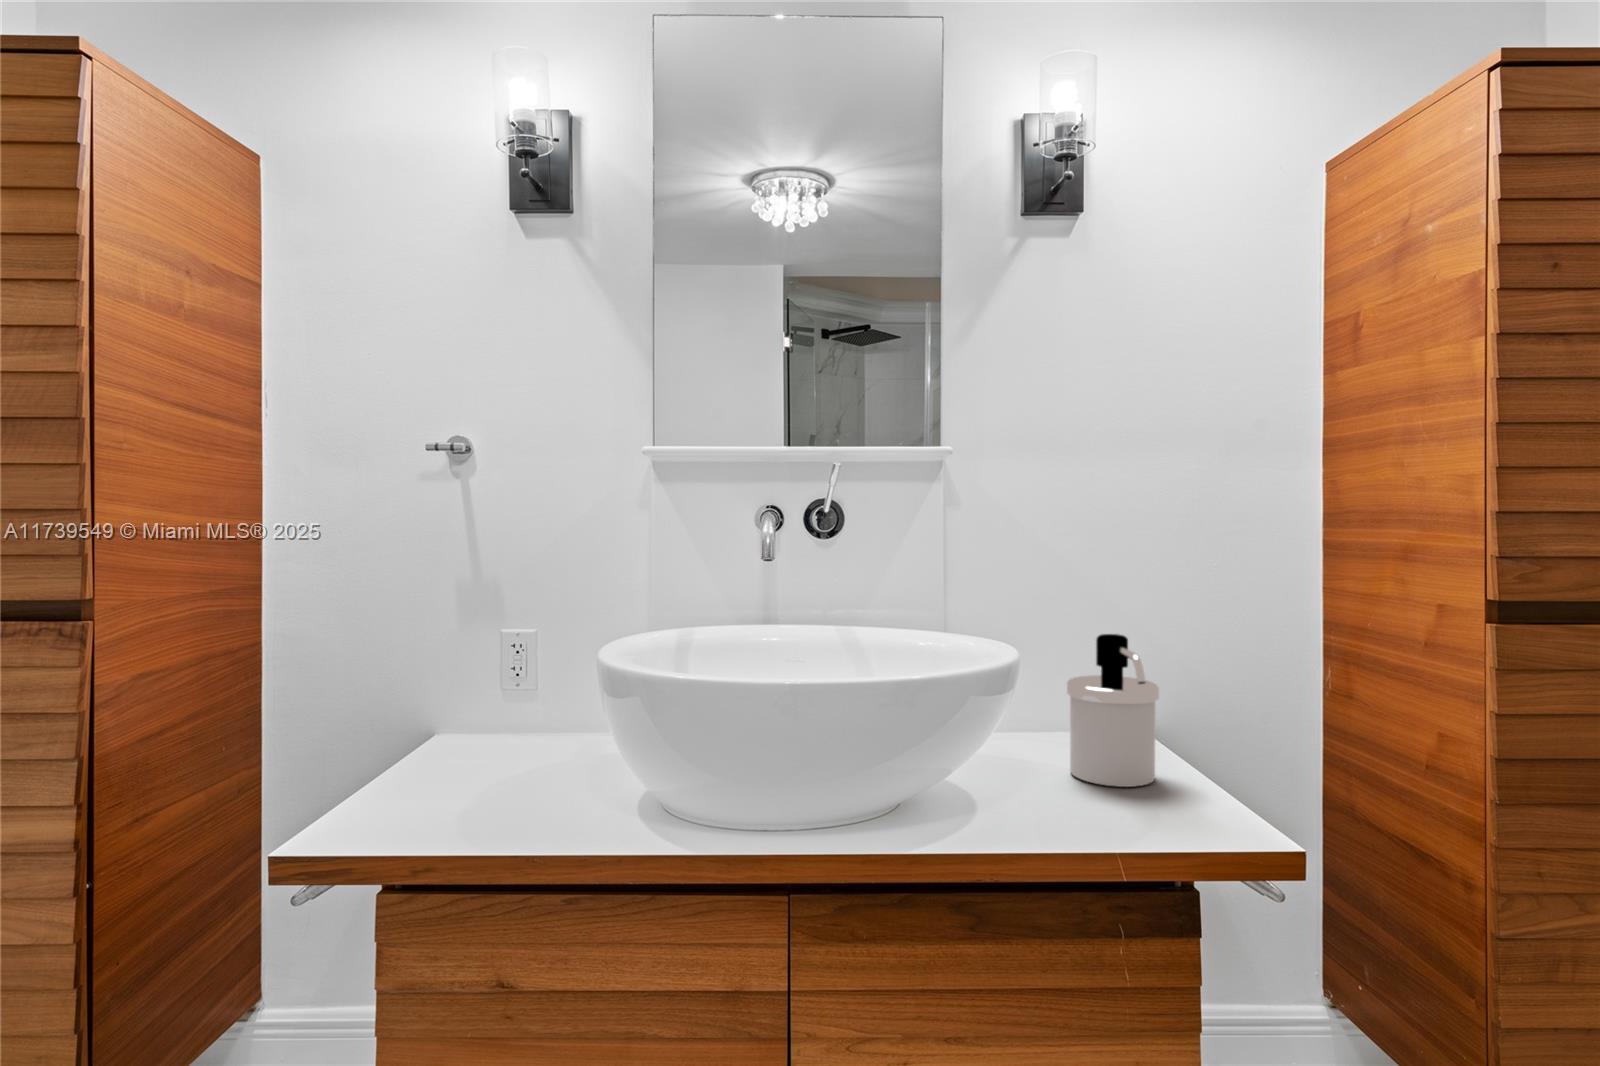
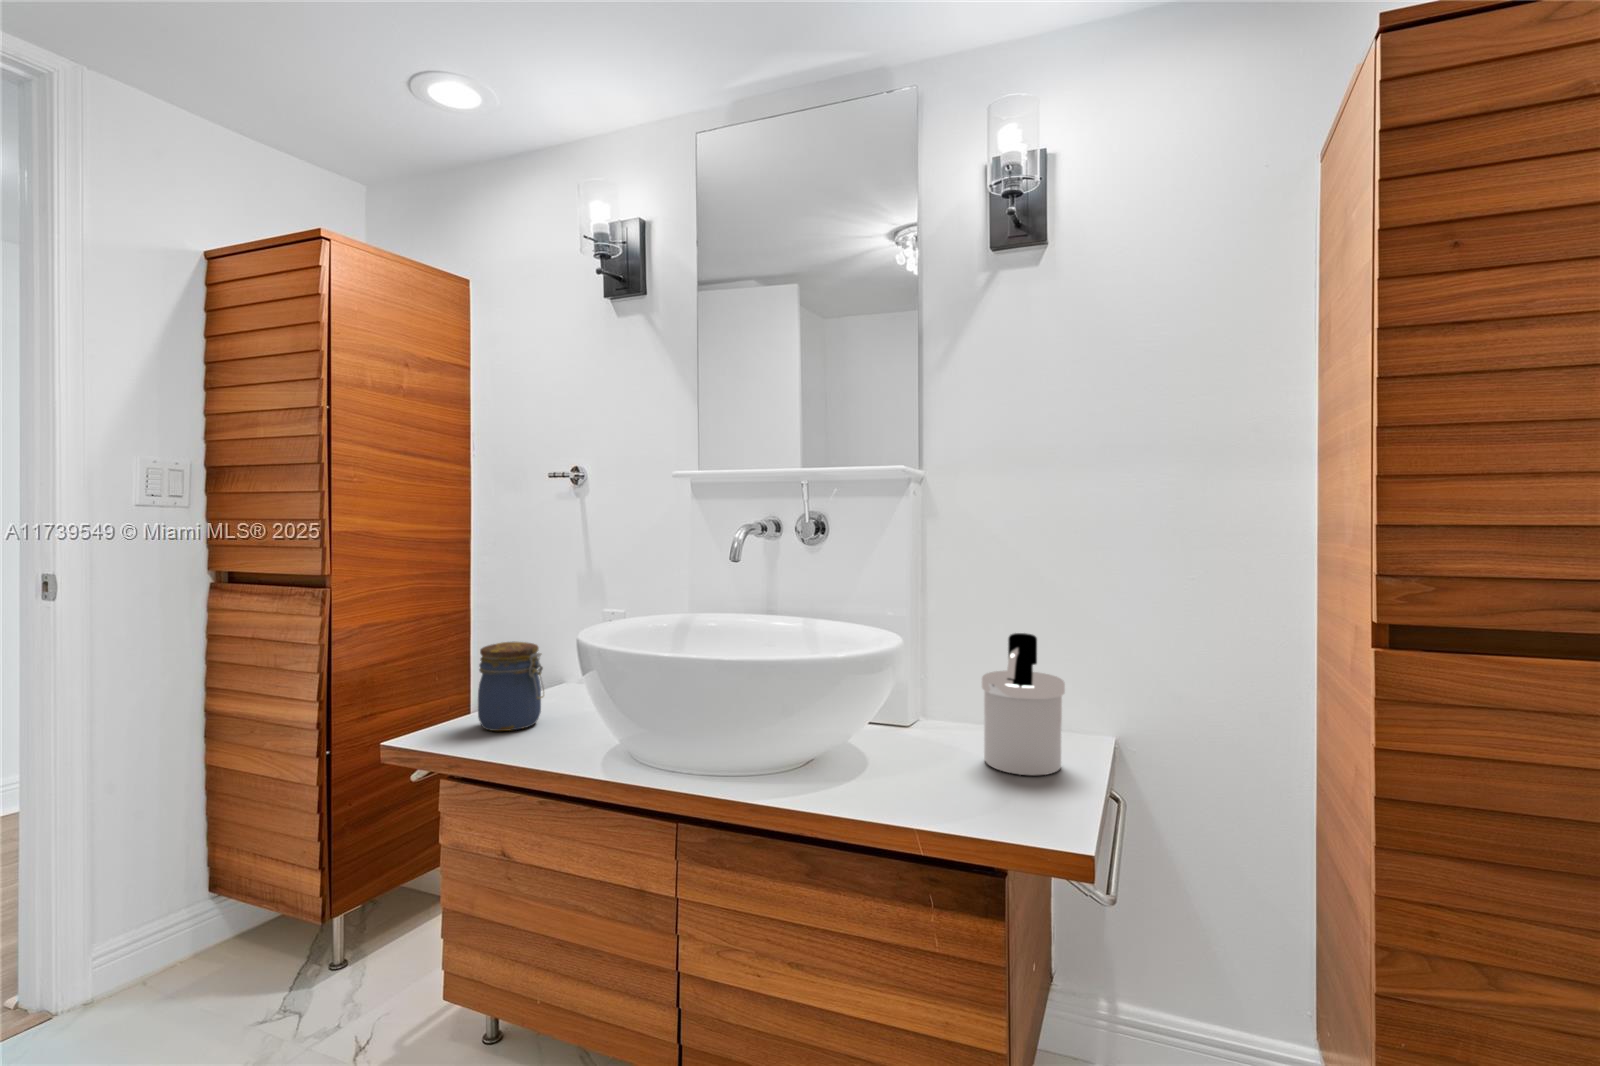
jar: none [401,684,502,814] -> present [478,642,543,731]

